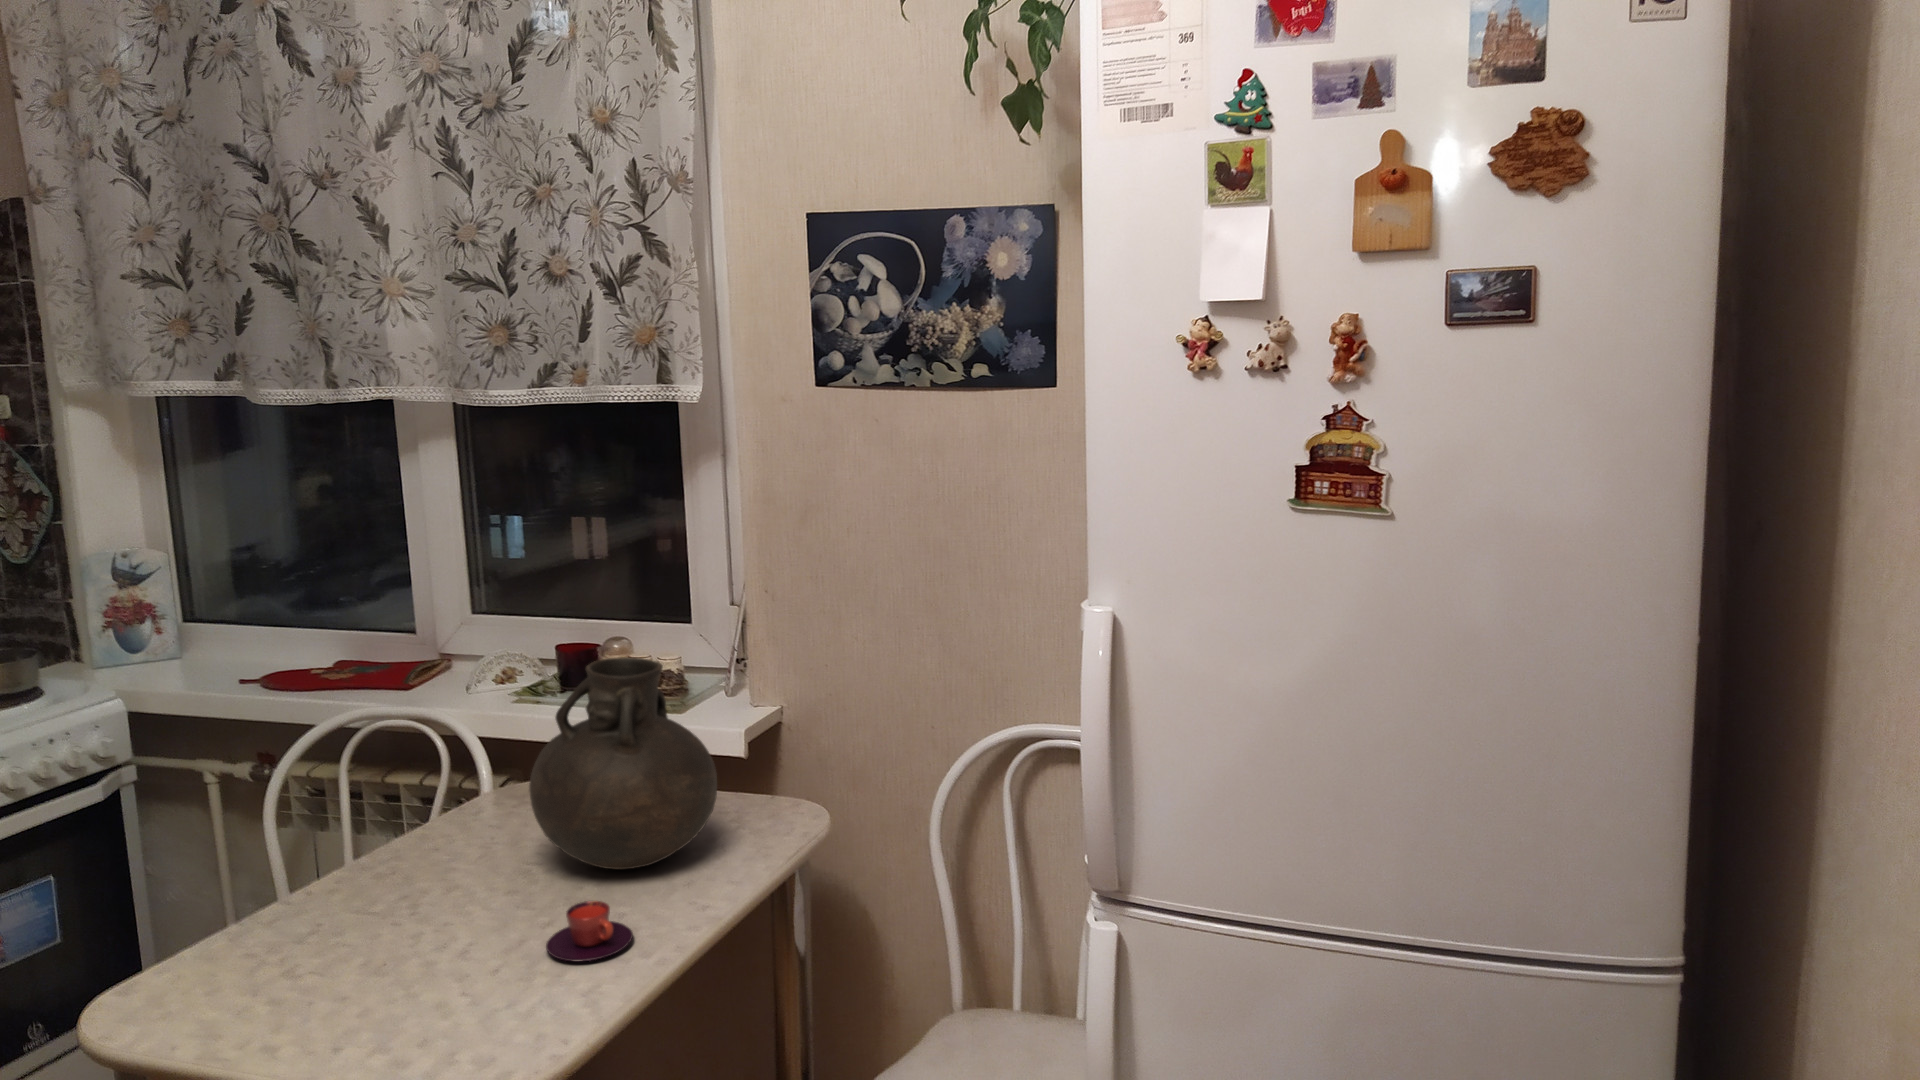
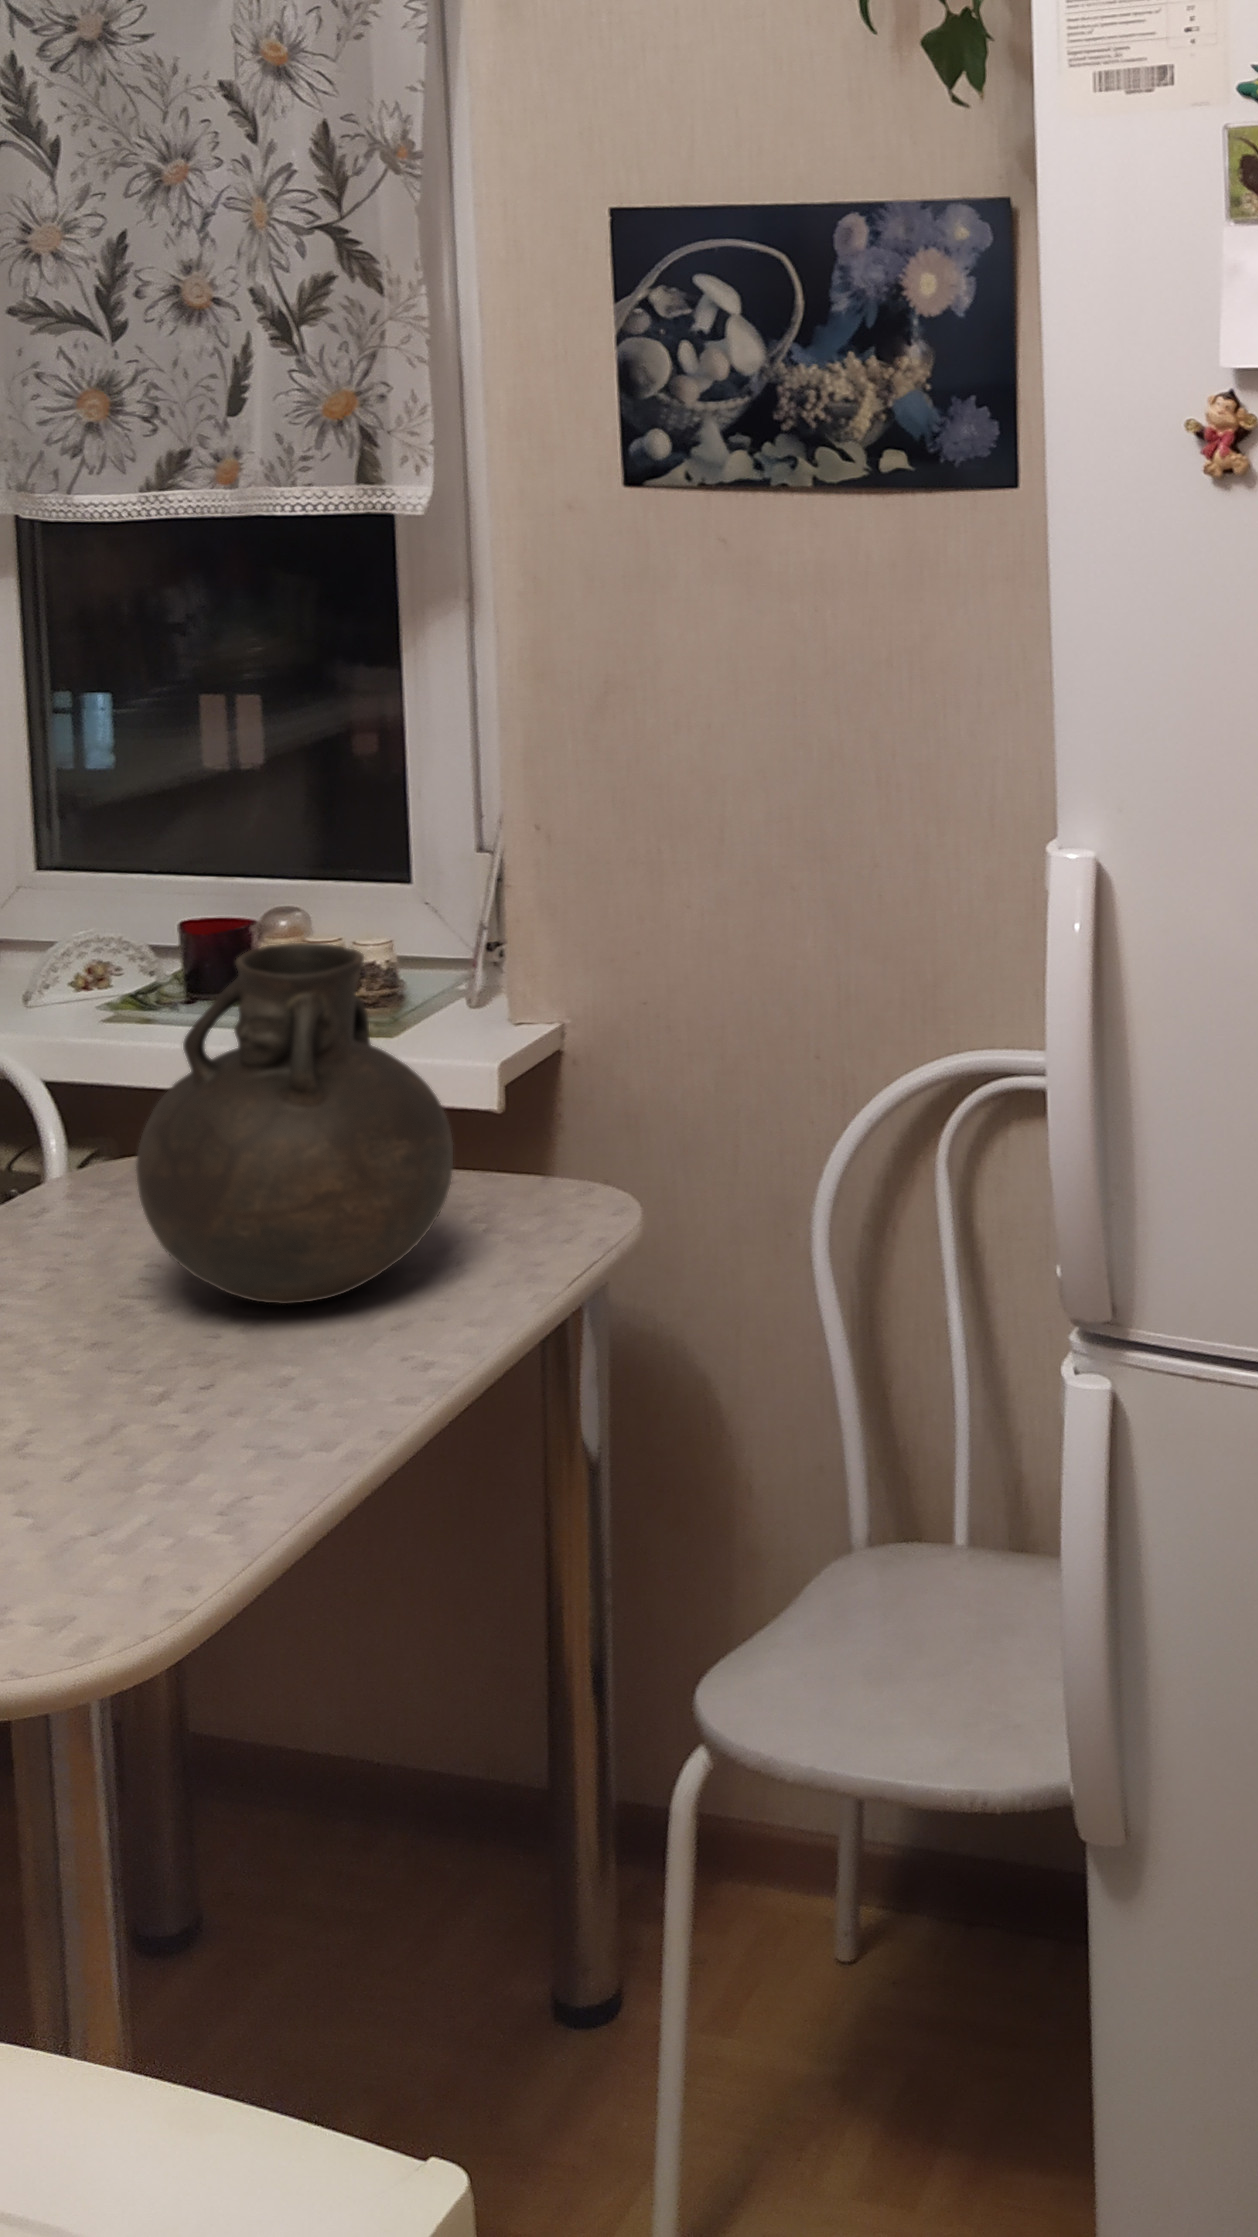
teacup: present [546,901,633,962] -> none [164,1352,311,1455]

